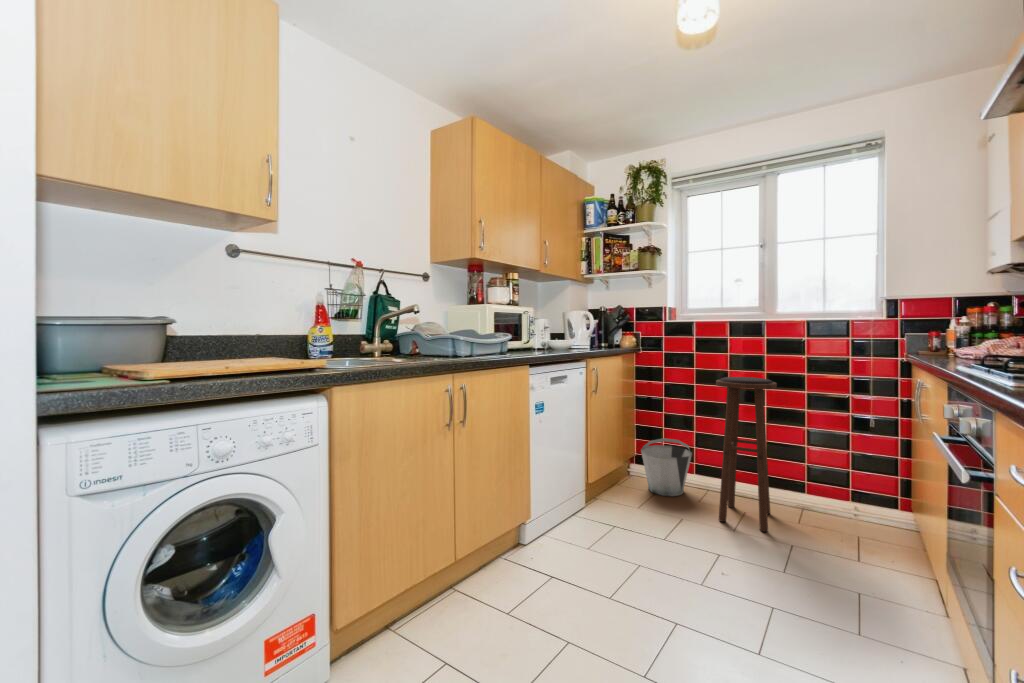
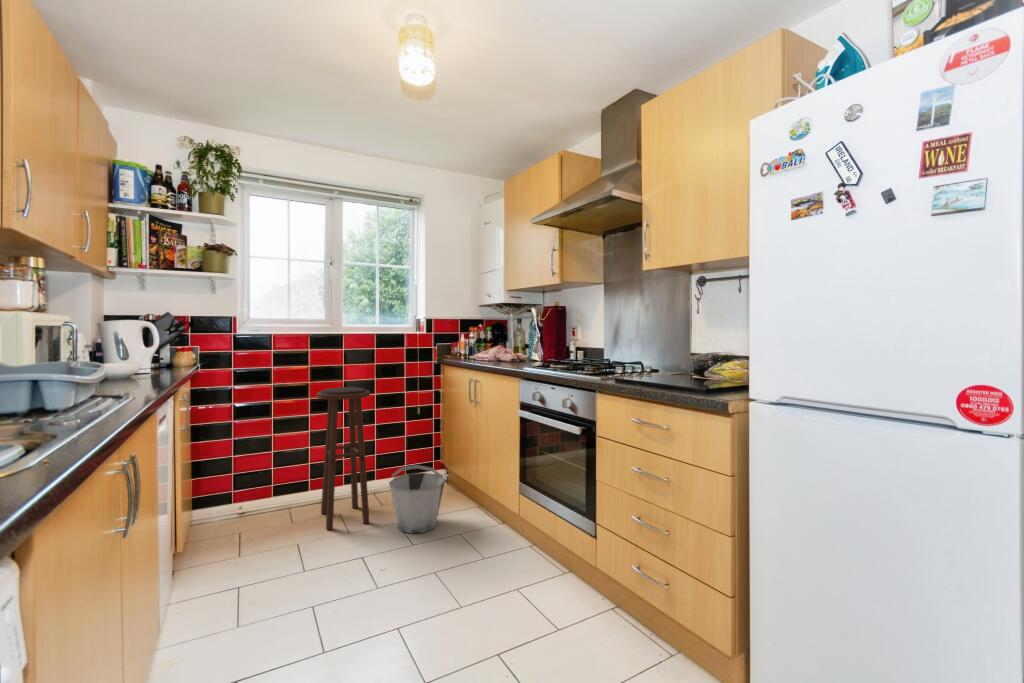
bucket: present [641,438,692,496] -> present [389,465,445,533]

